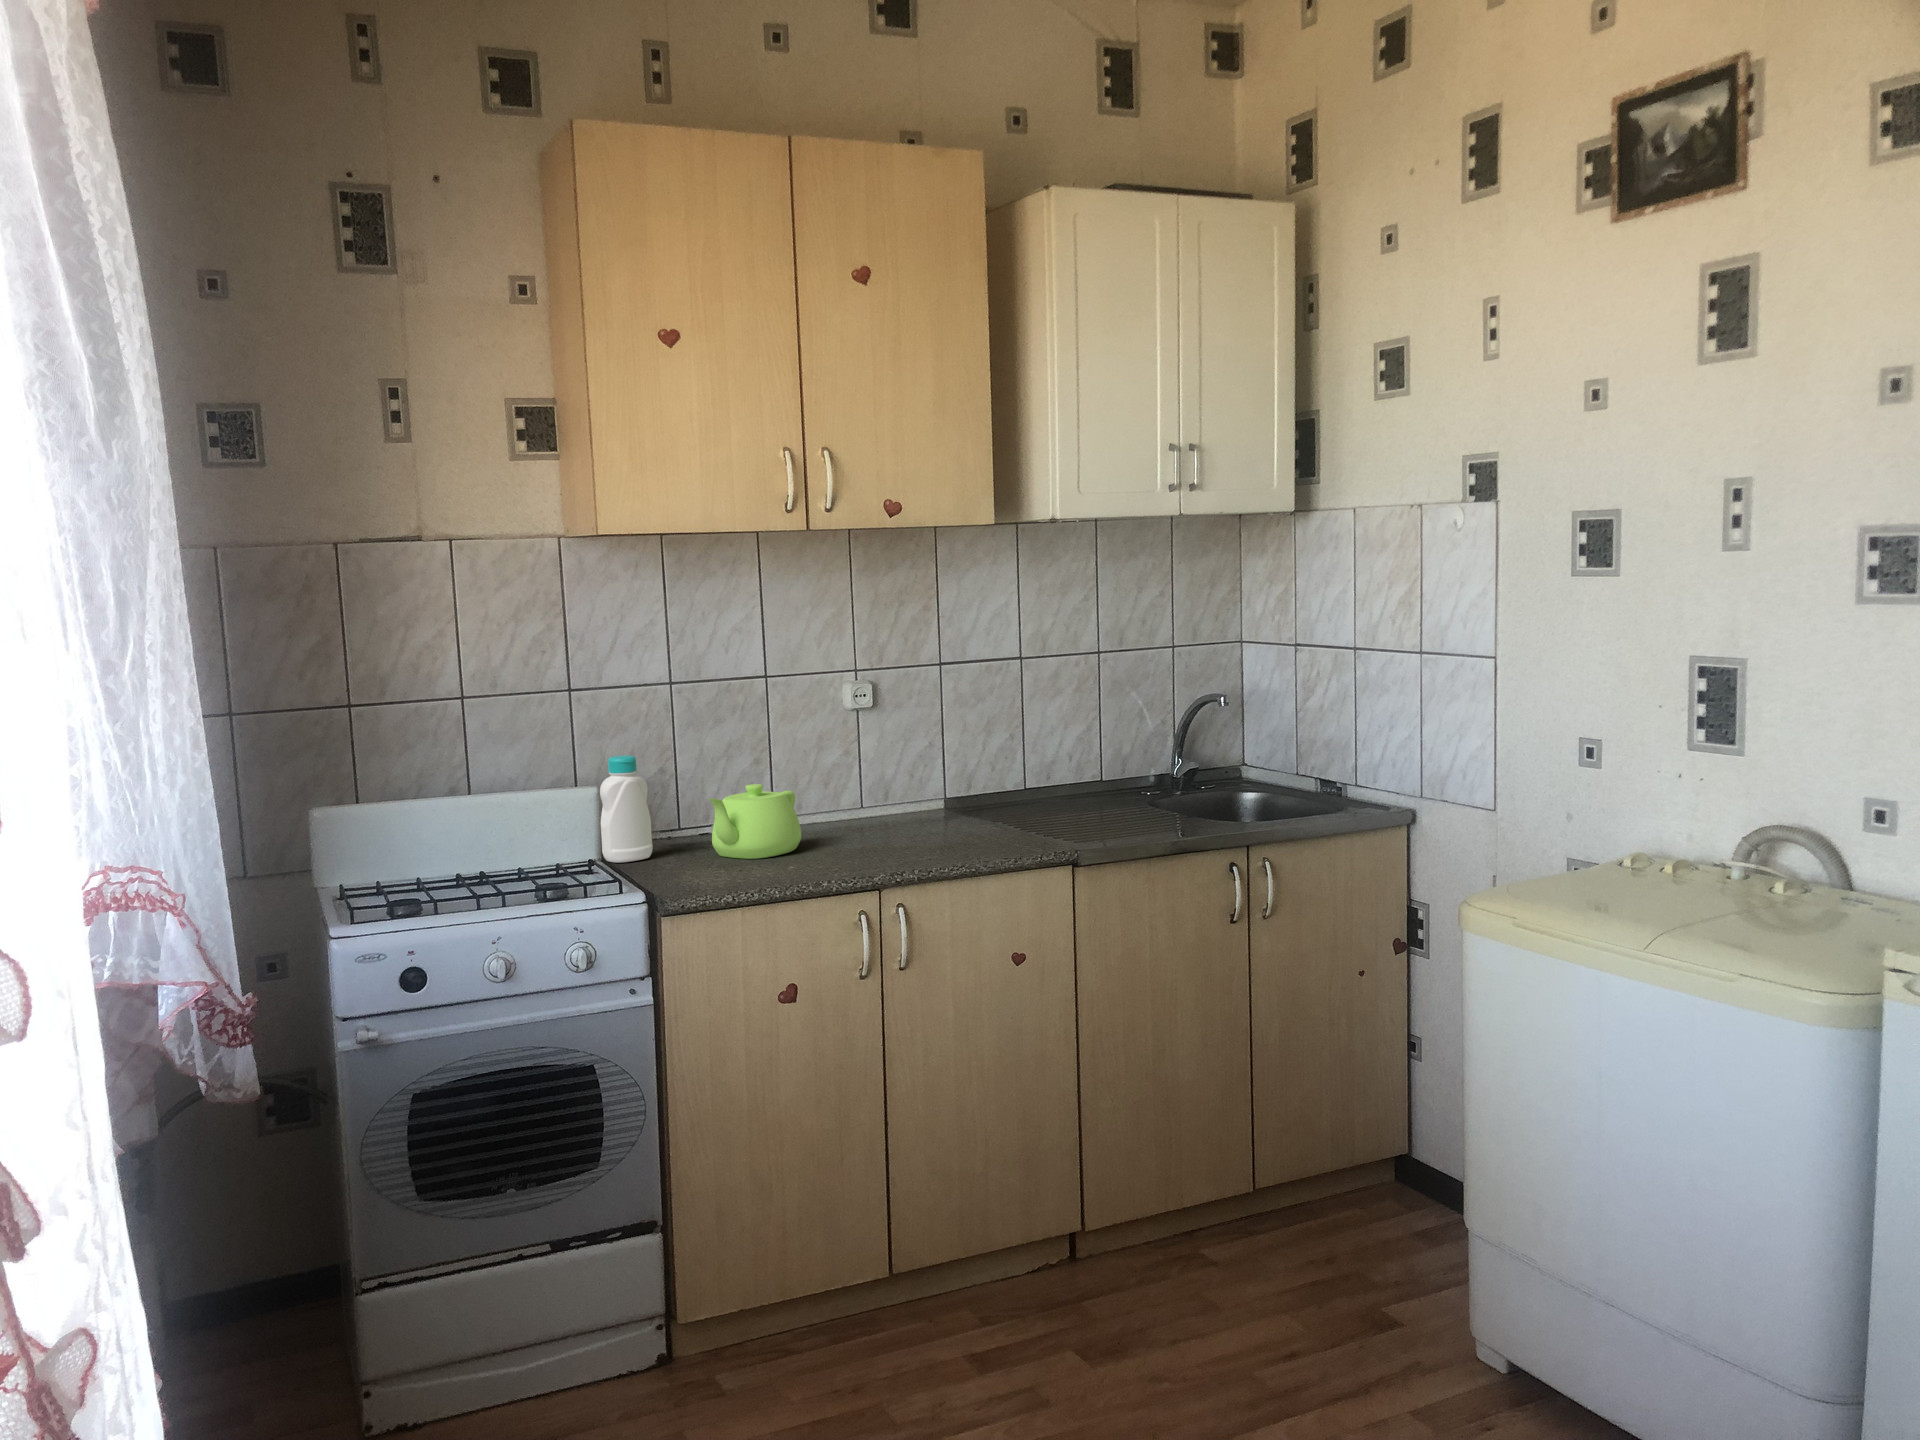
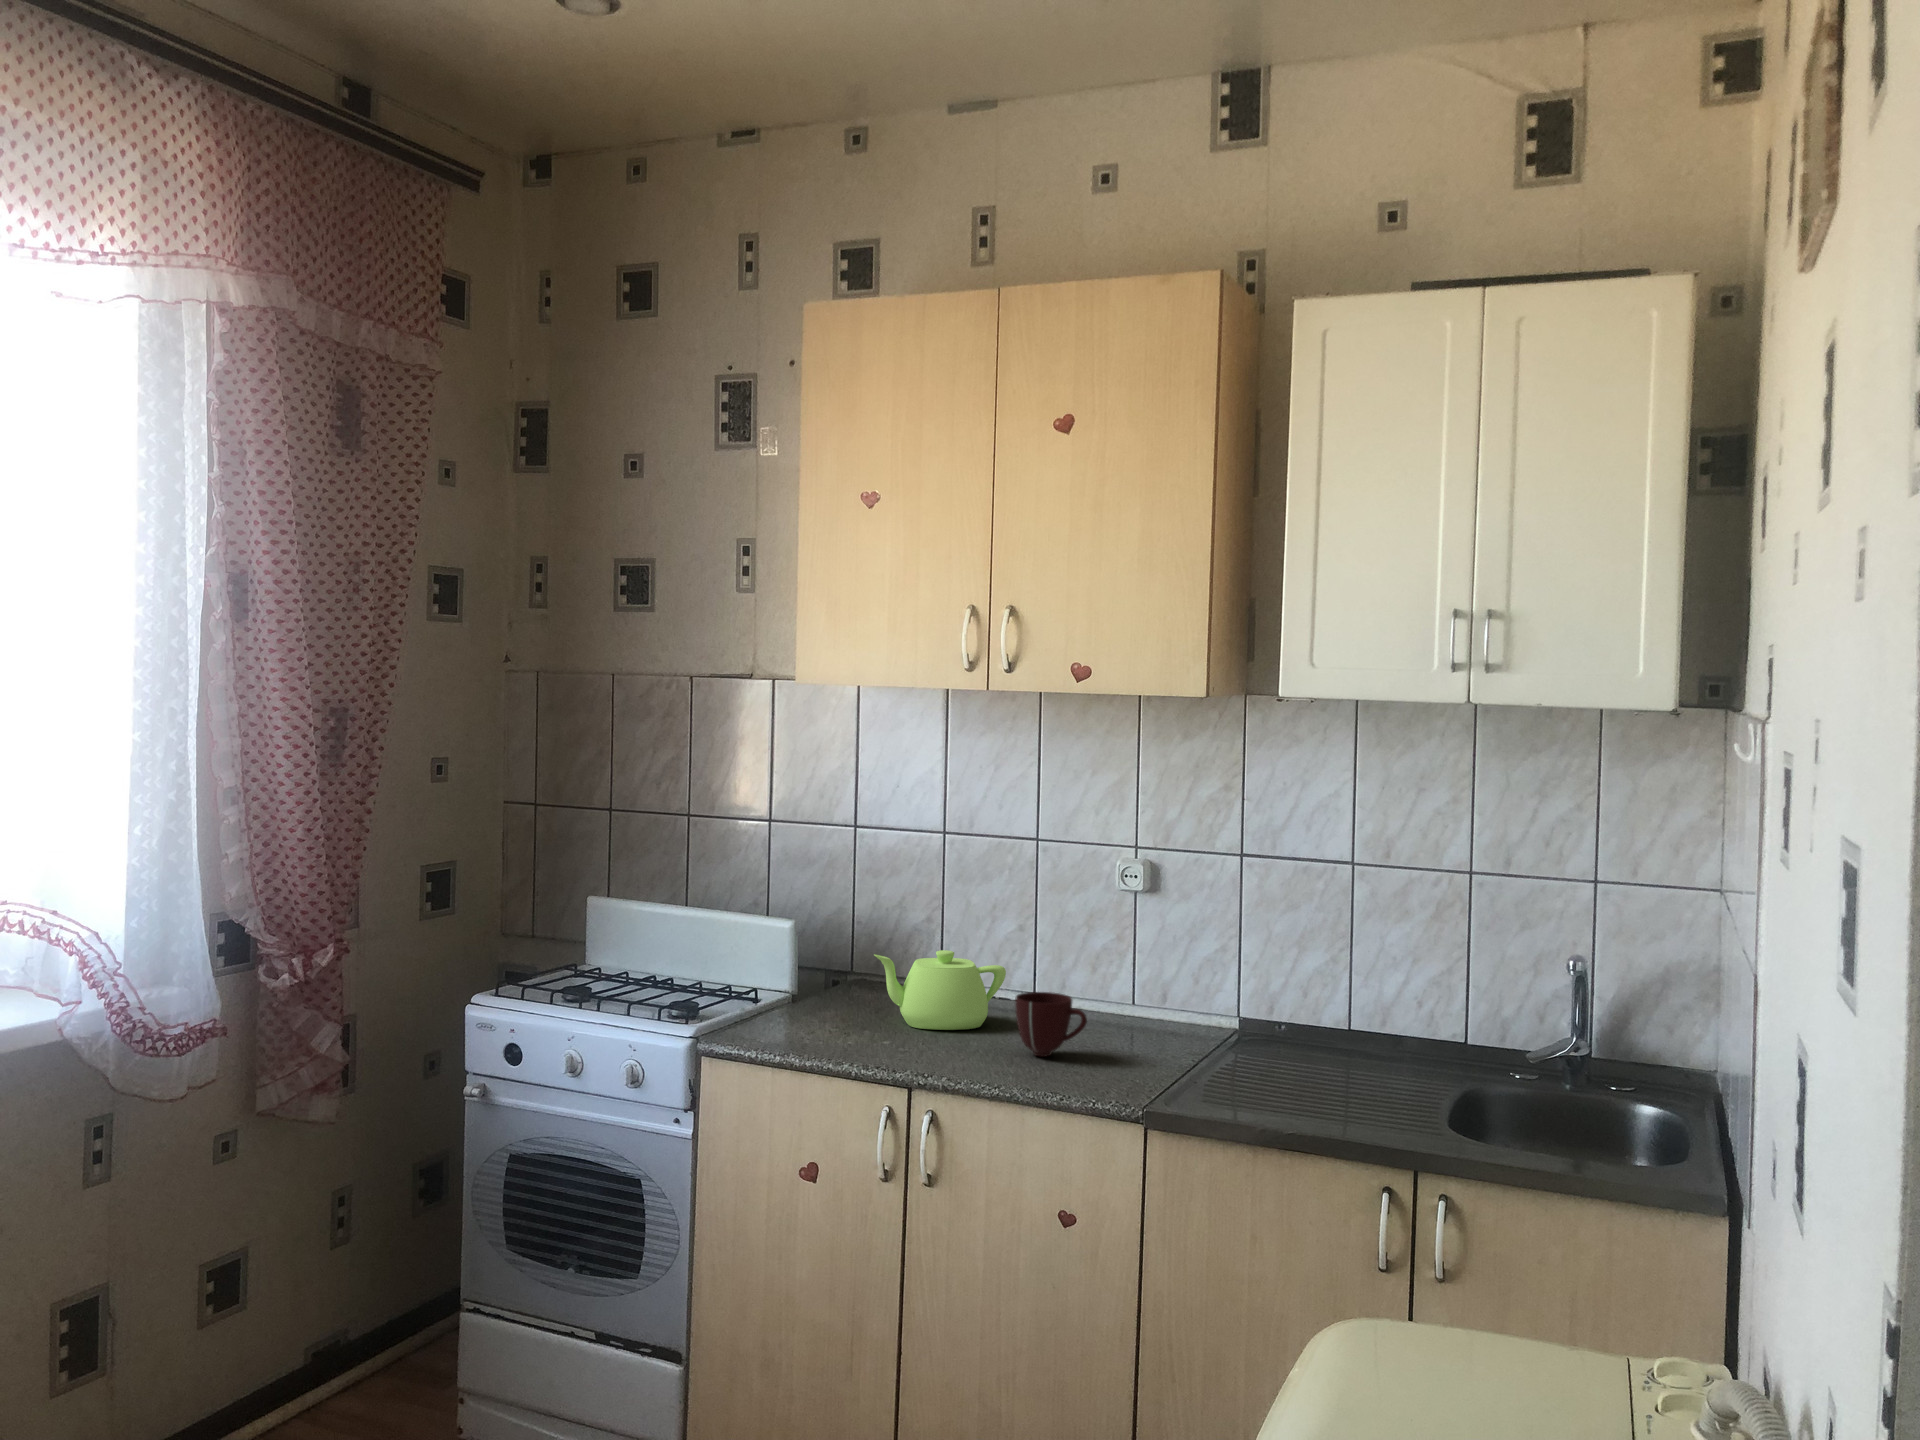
bottle: present [600,755,653,863] -> none [825,898,874,1003]
mug: none [874,794,941,850] -> present [1015,992,1087,1057]

